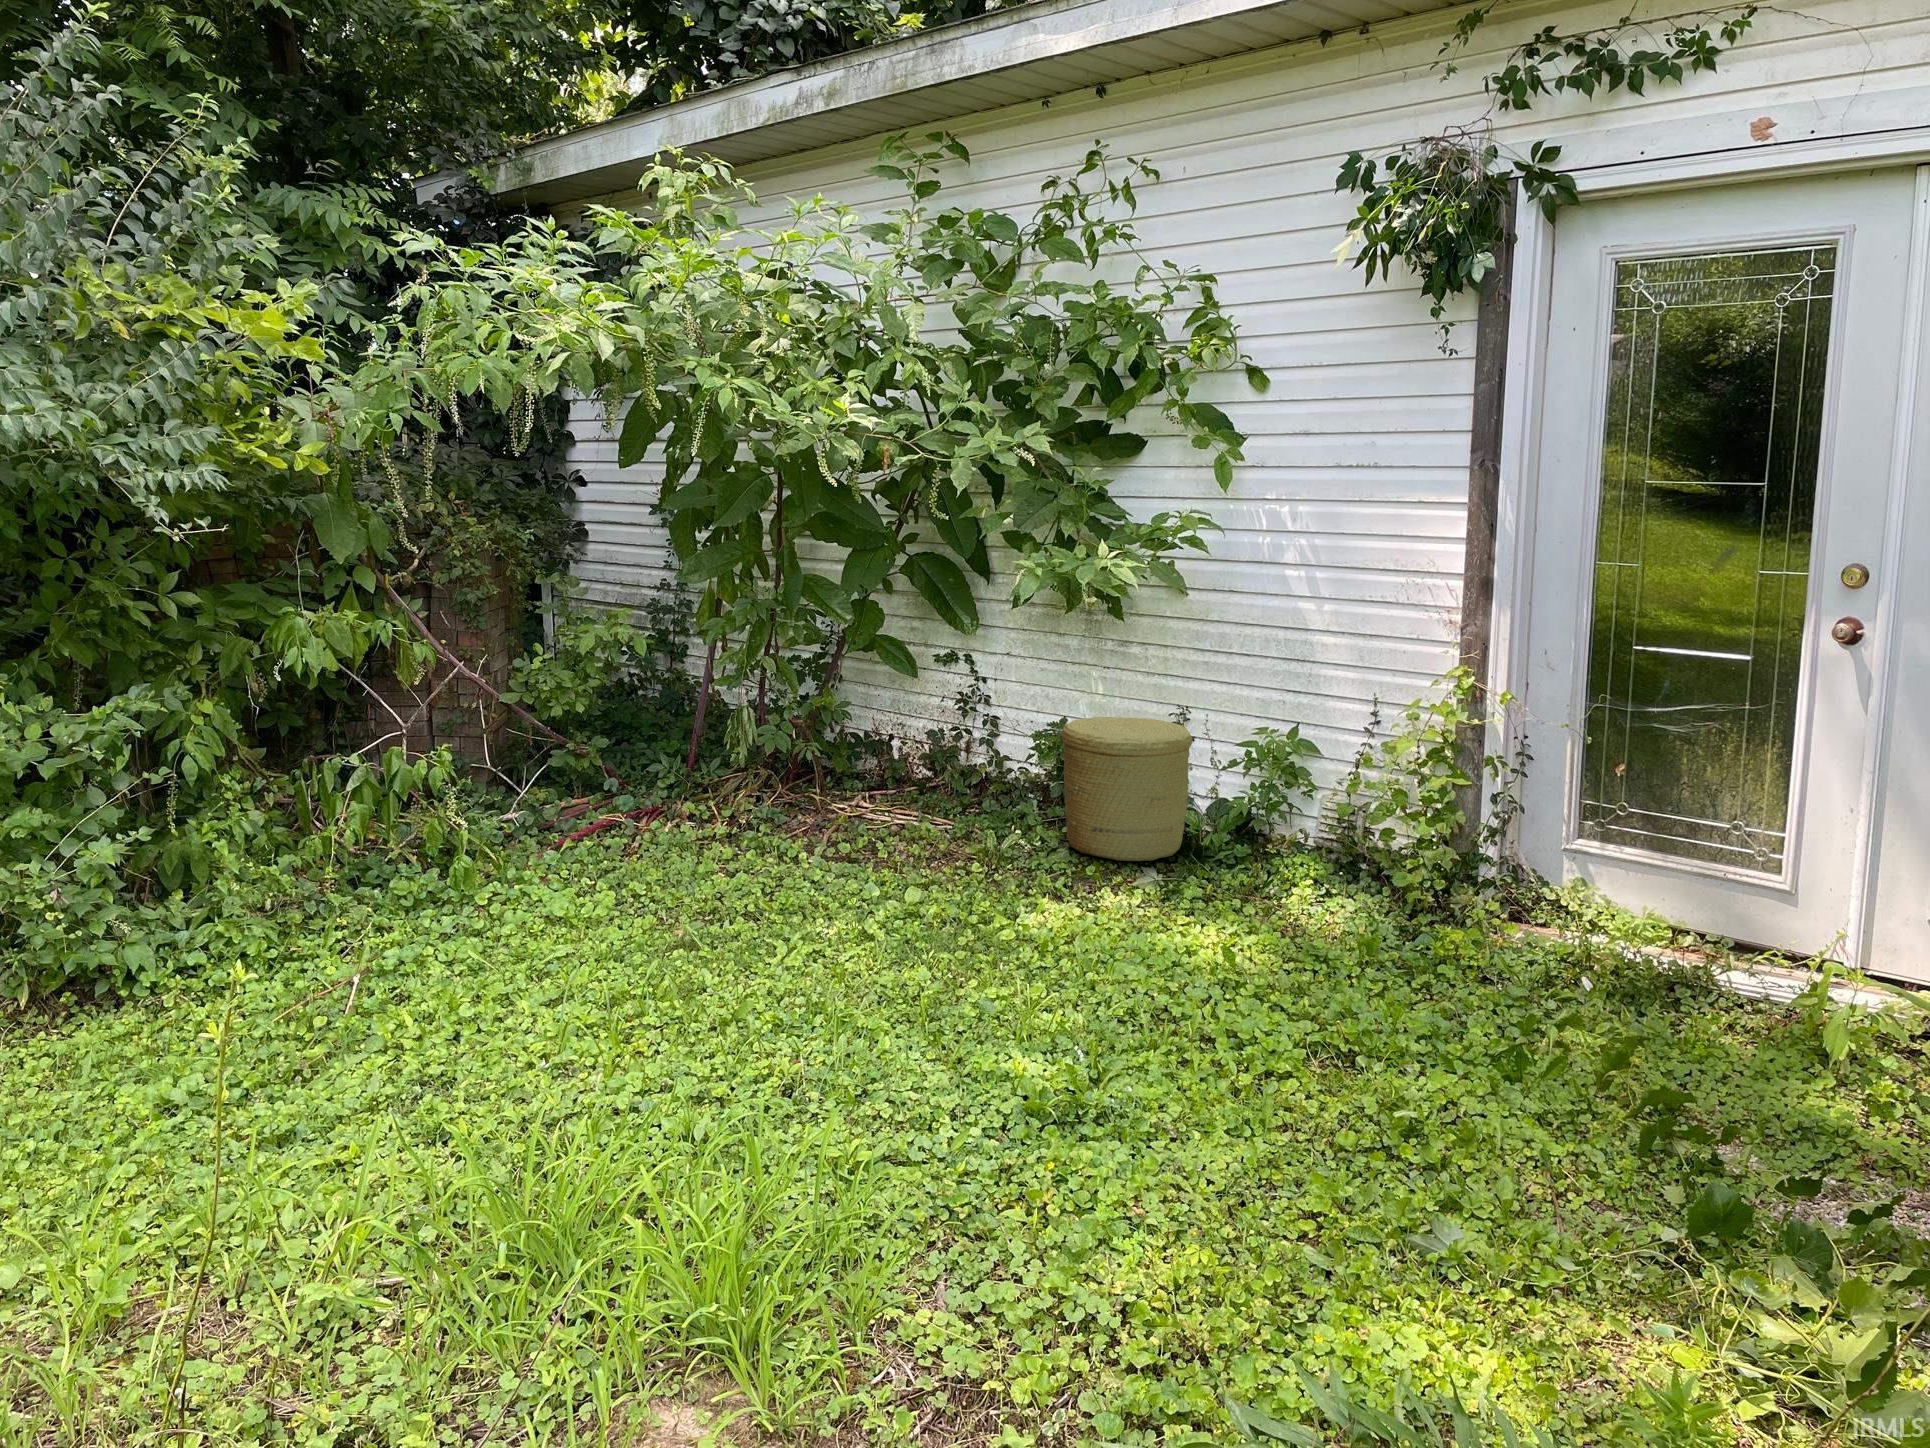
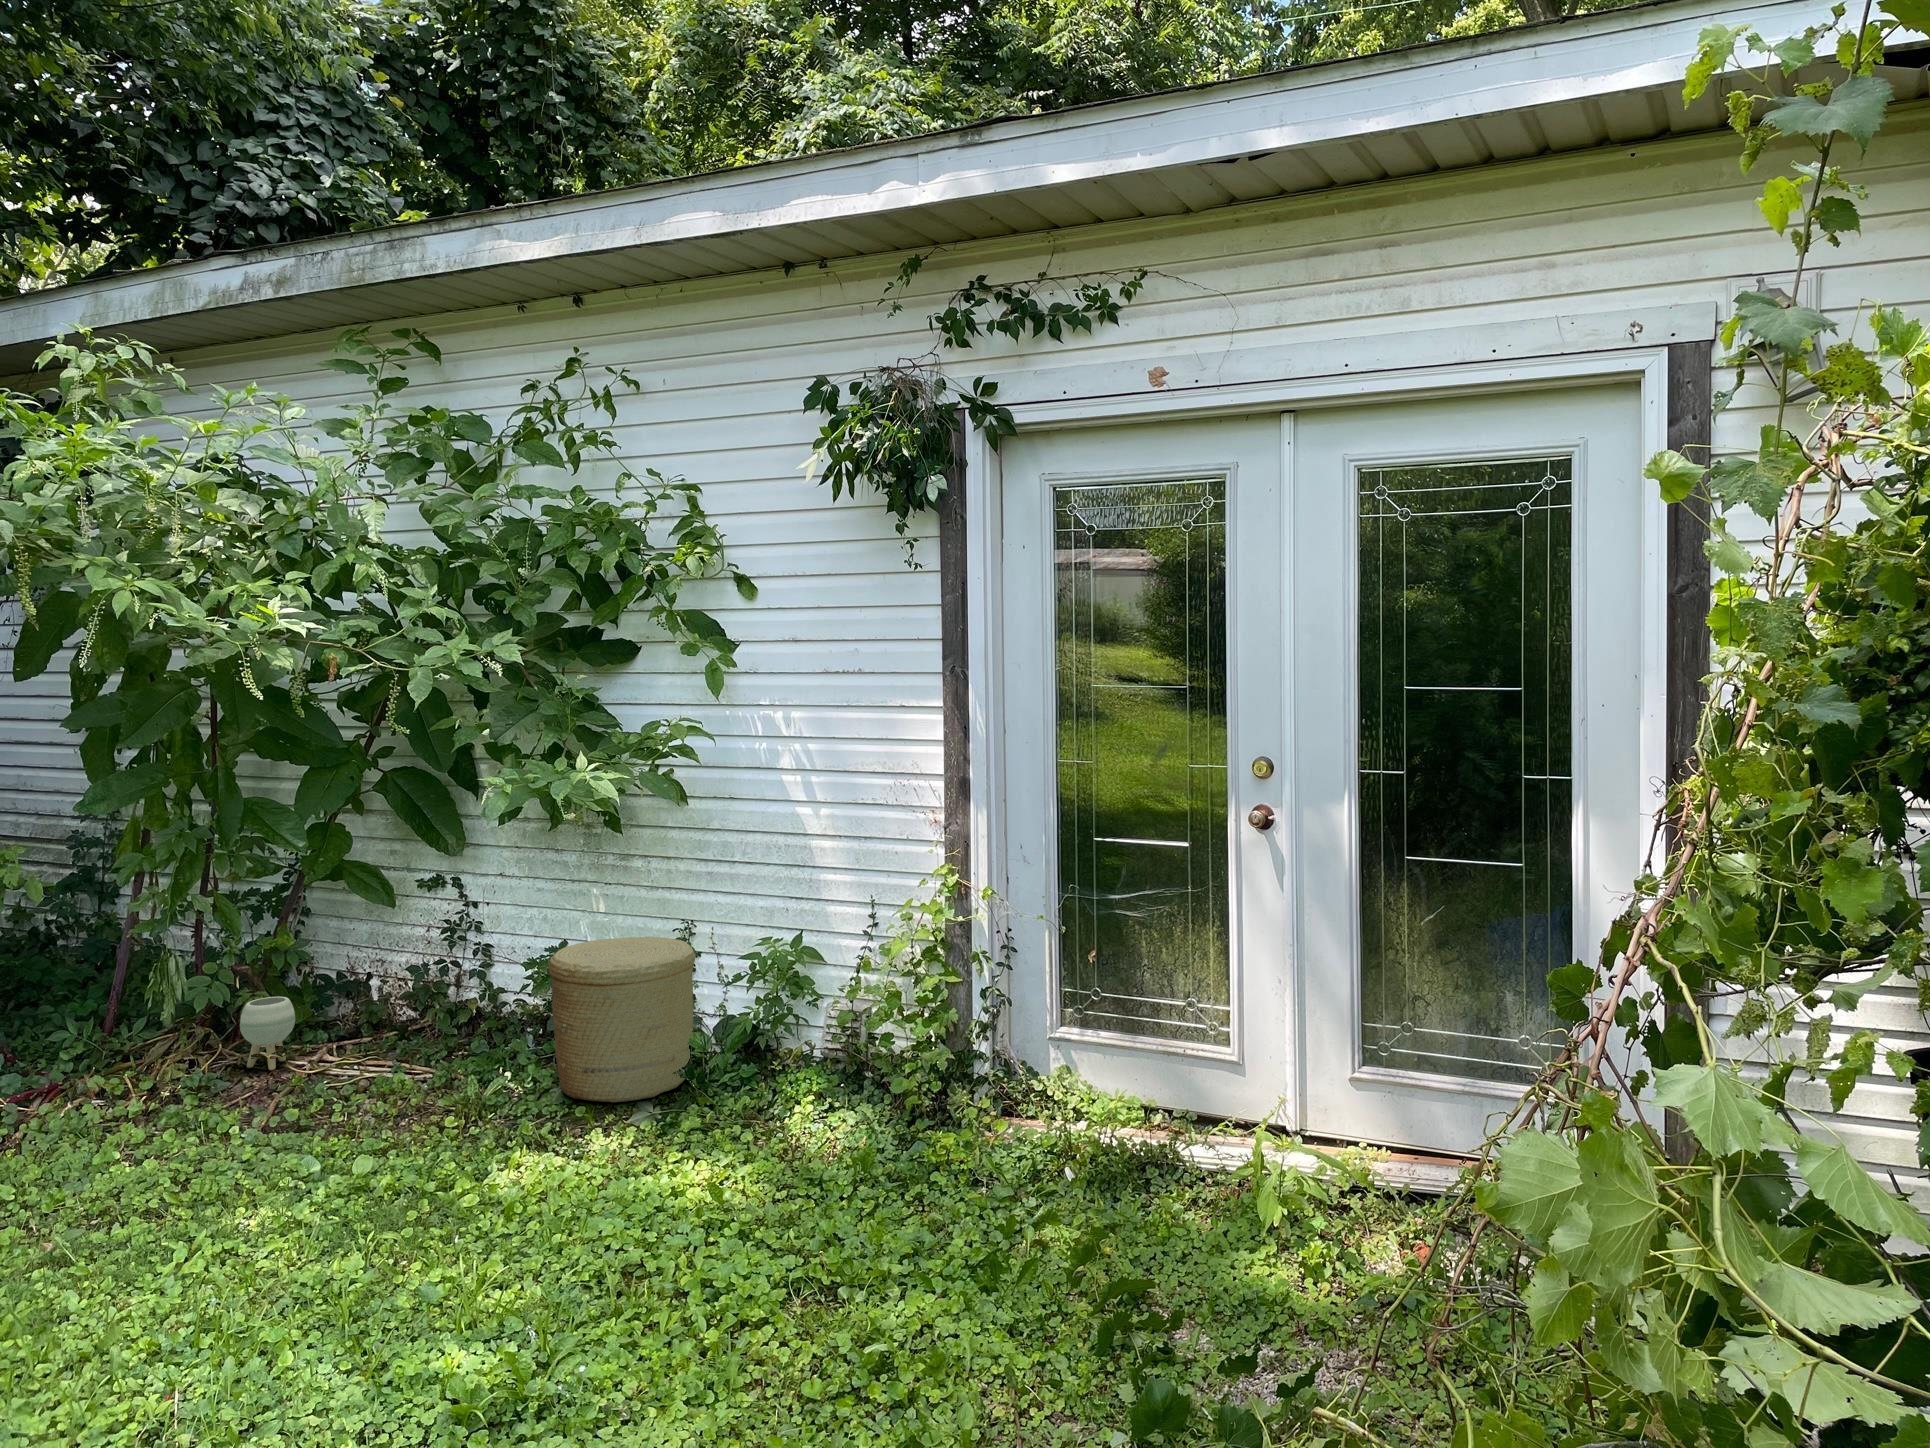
planter: none [806,743,846,802] -> present [240,997,295,1070]

